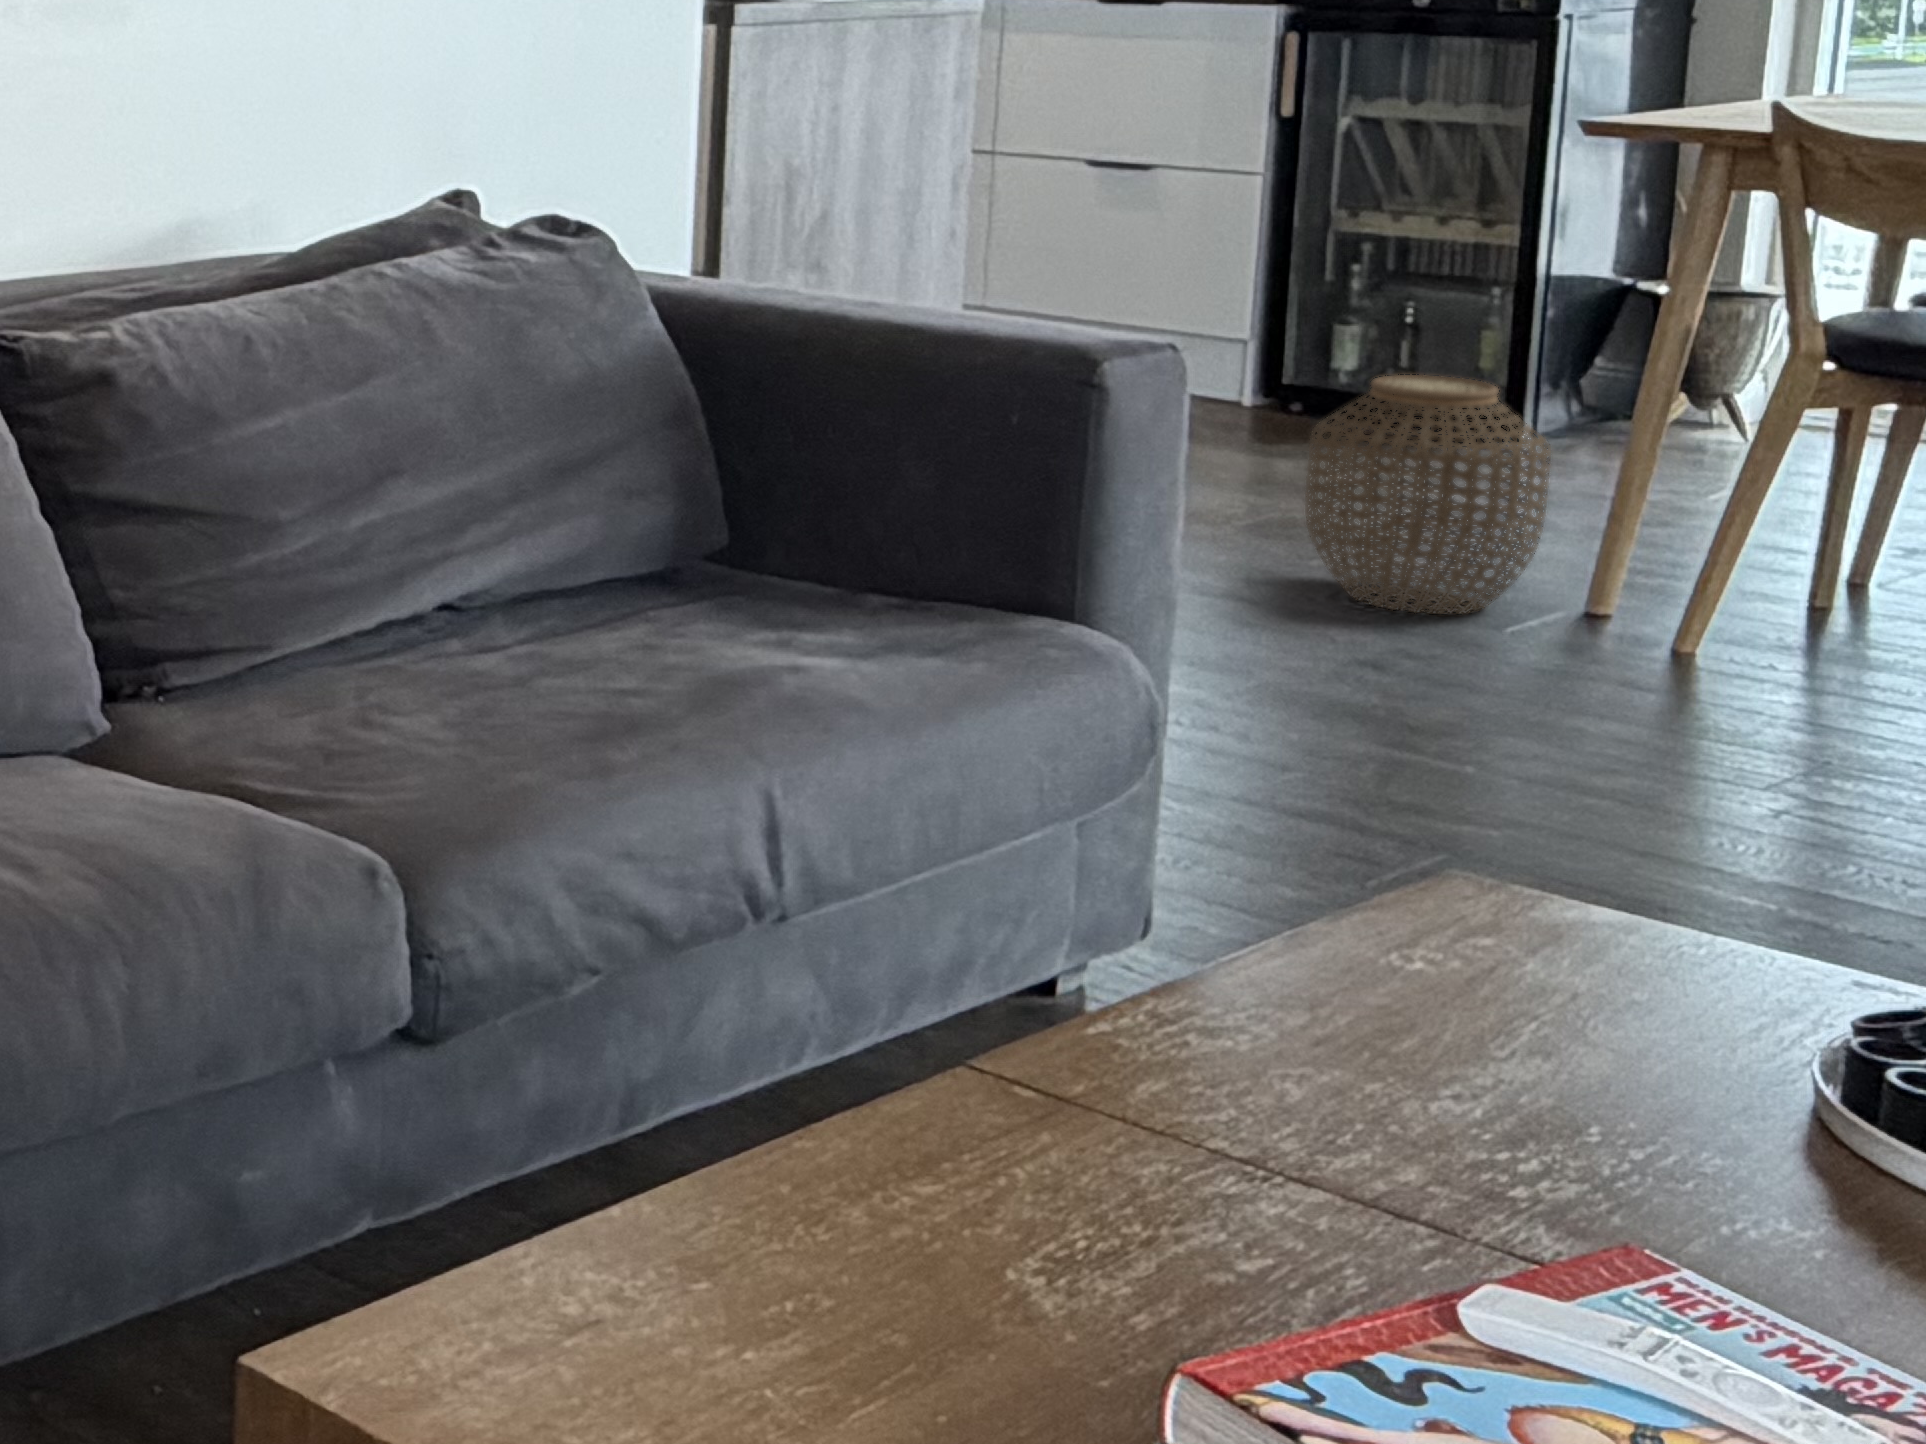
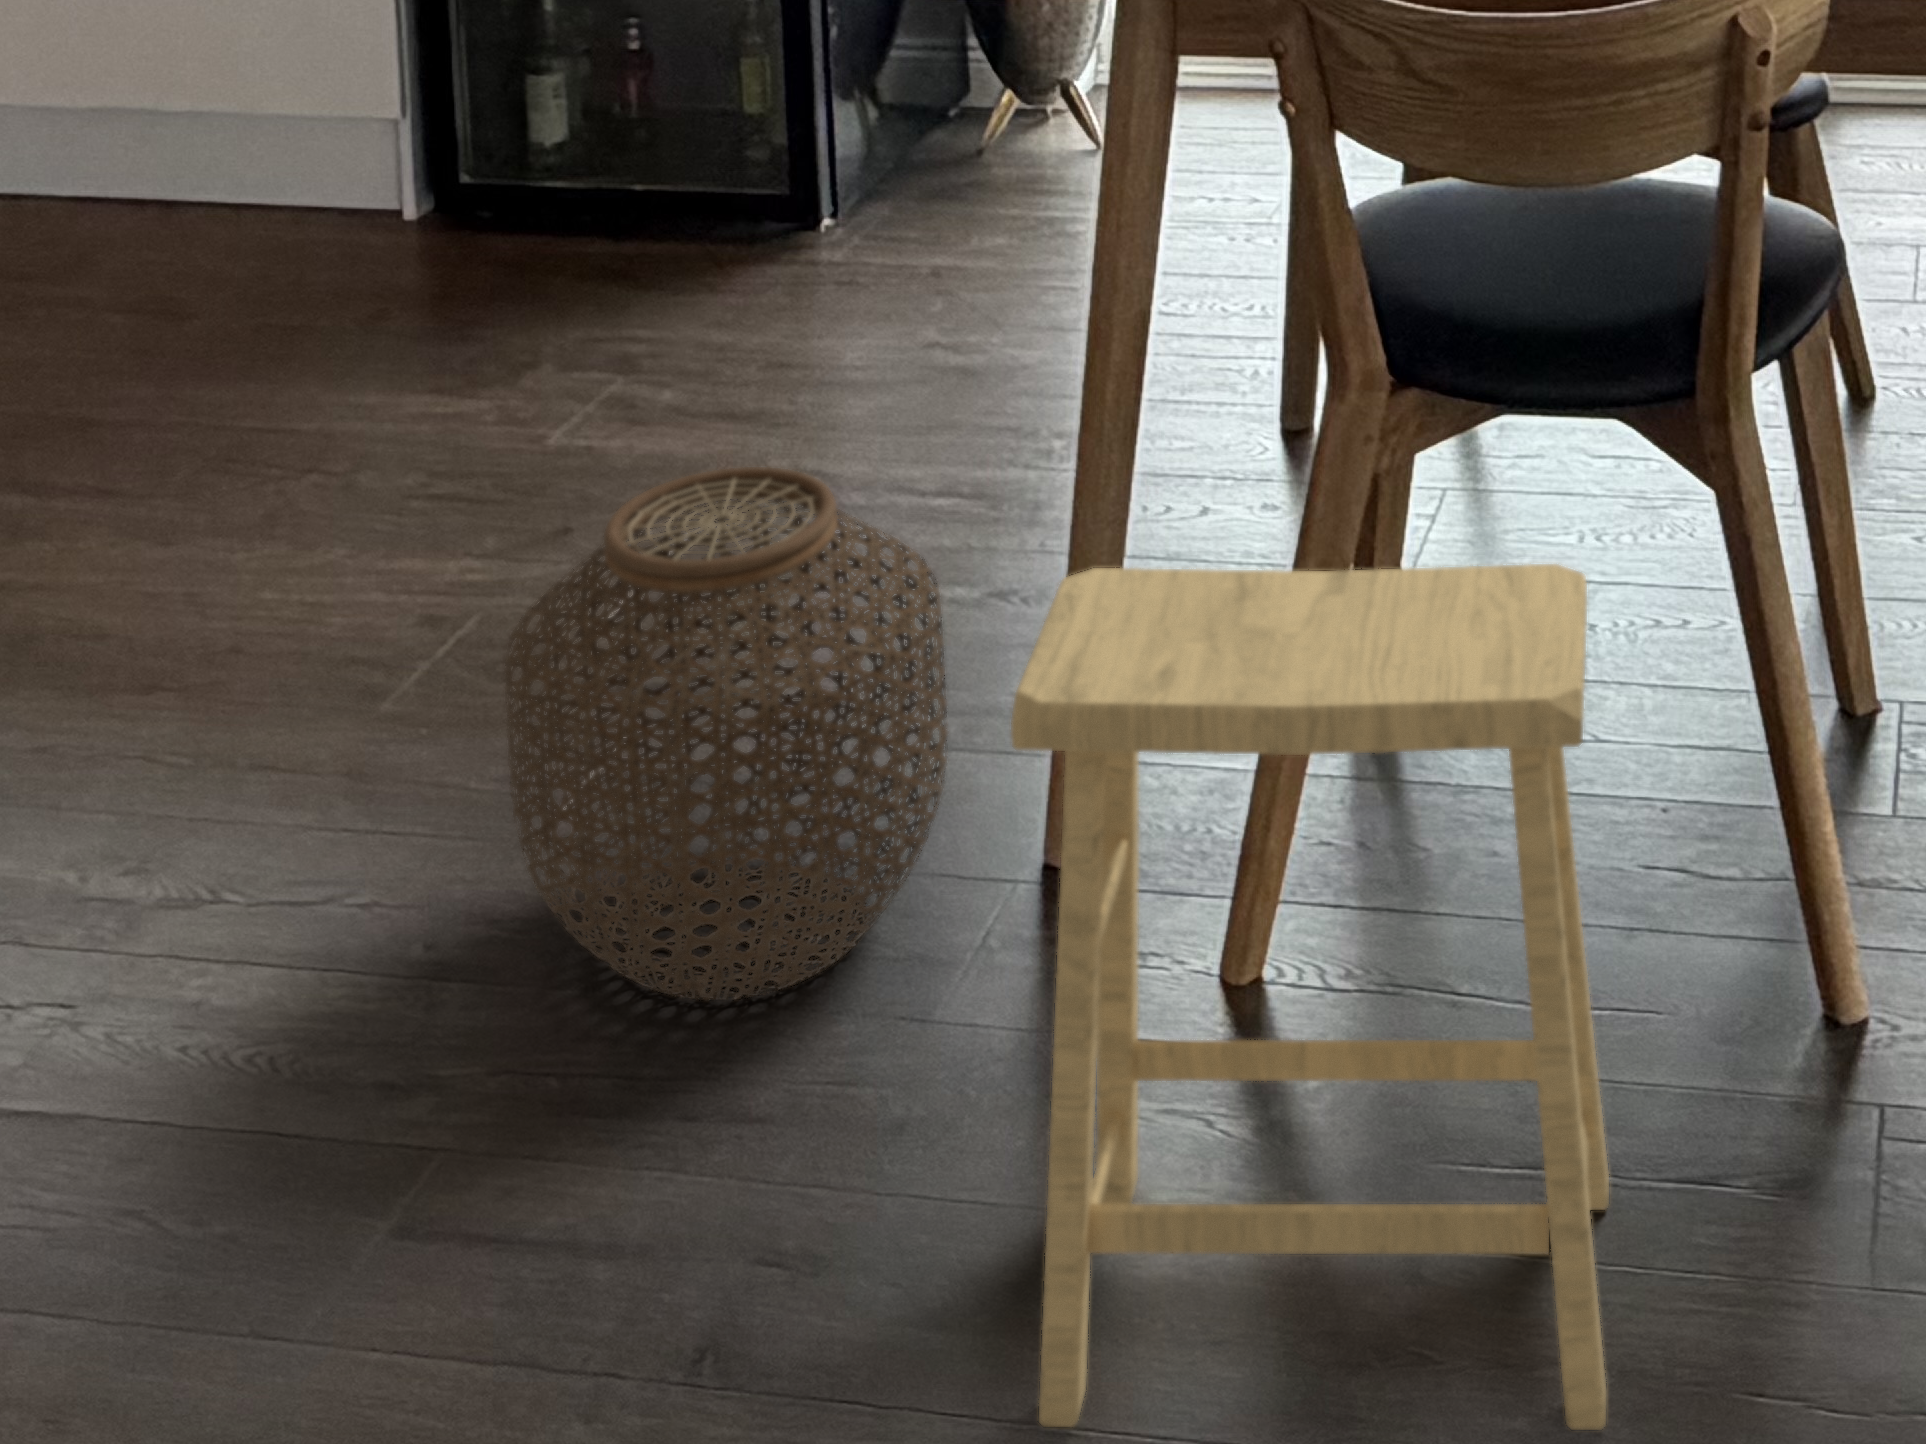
footstool: none [1532,362,1905,752] -> present [1011,564,1609,1430]

